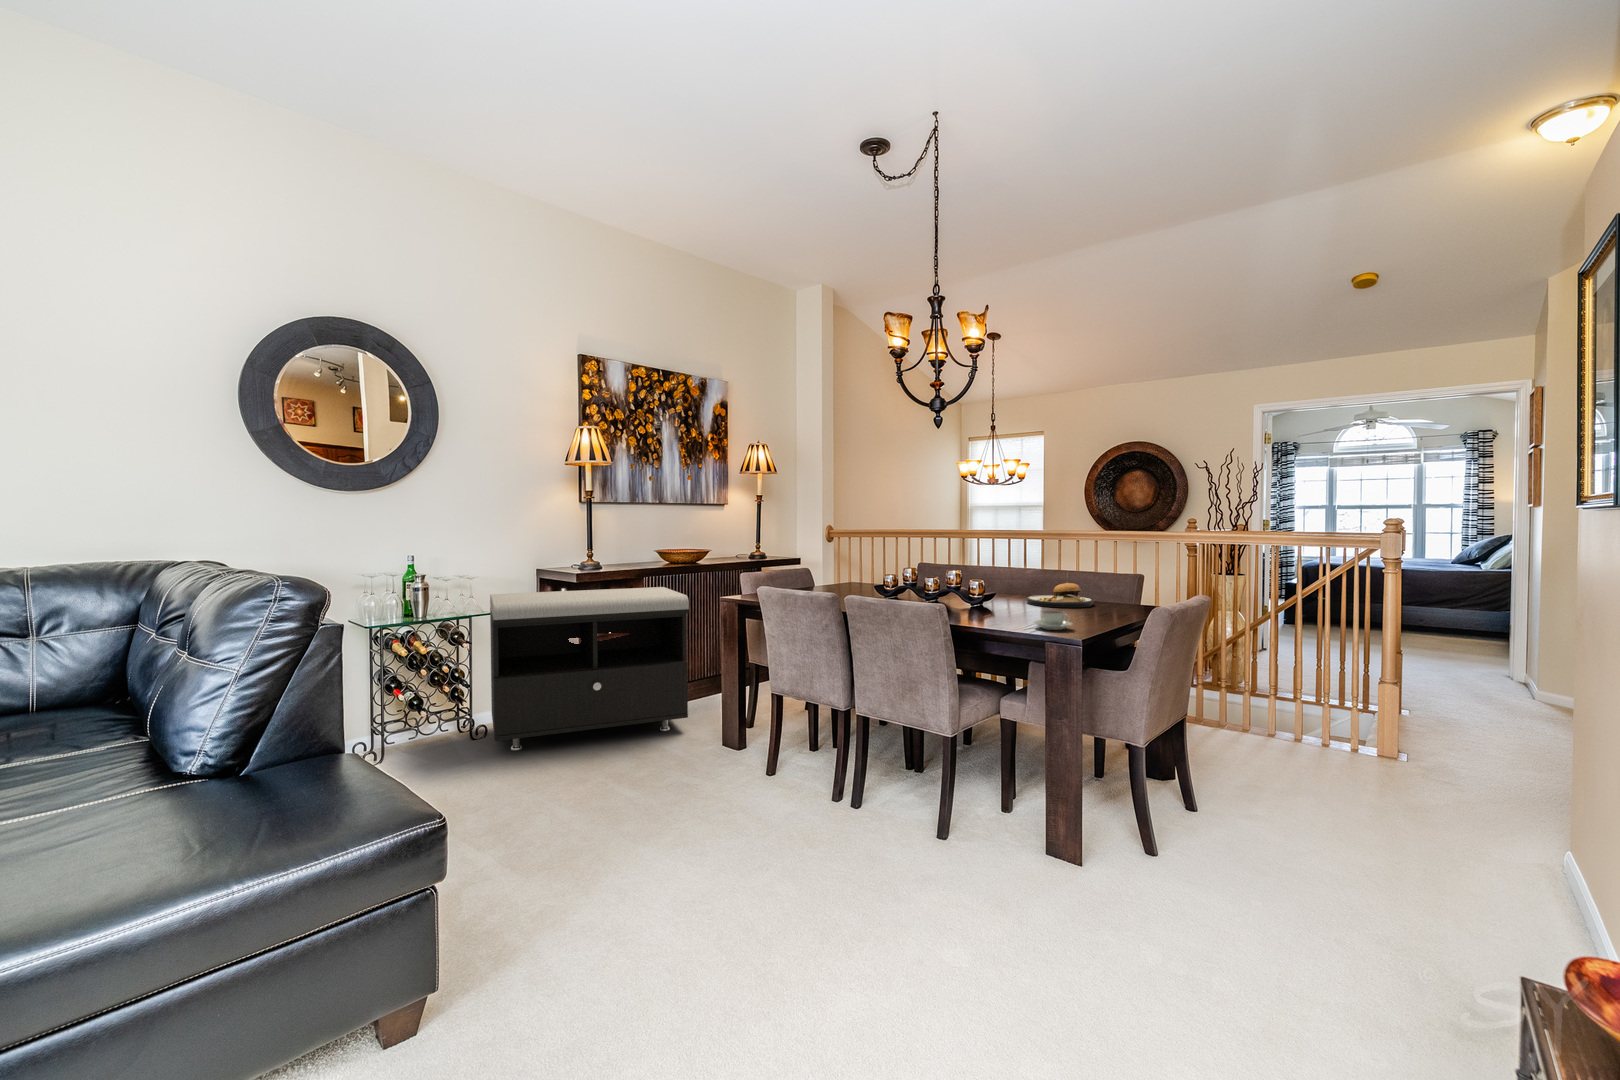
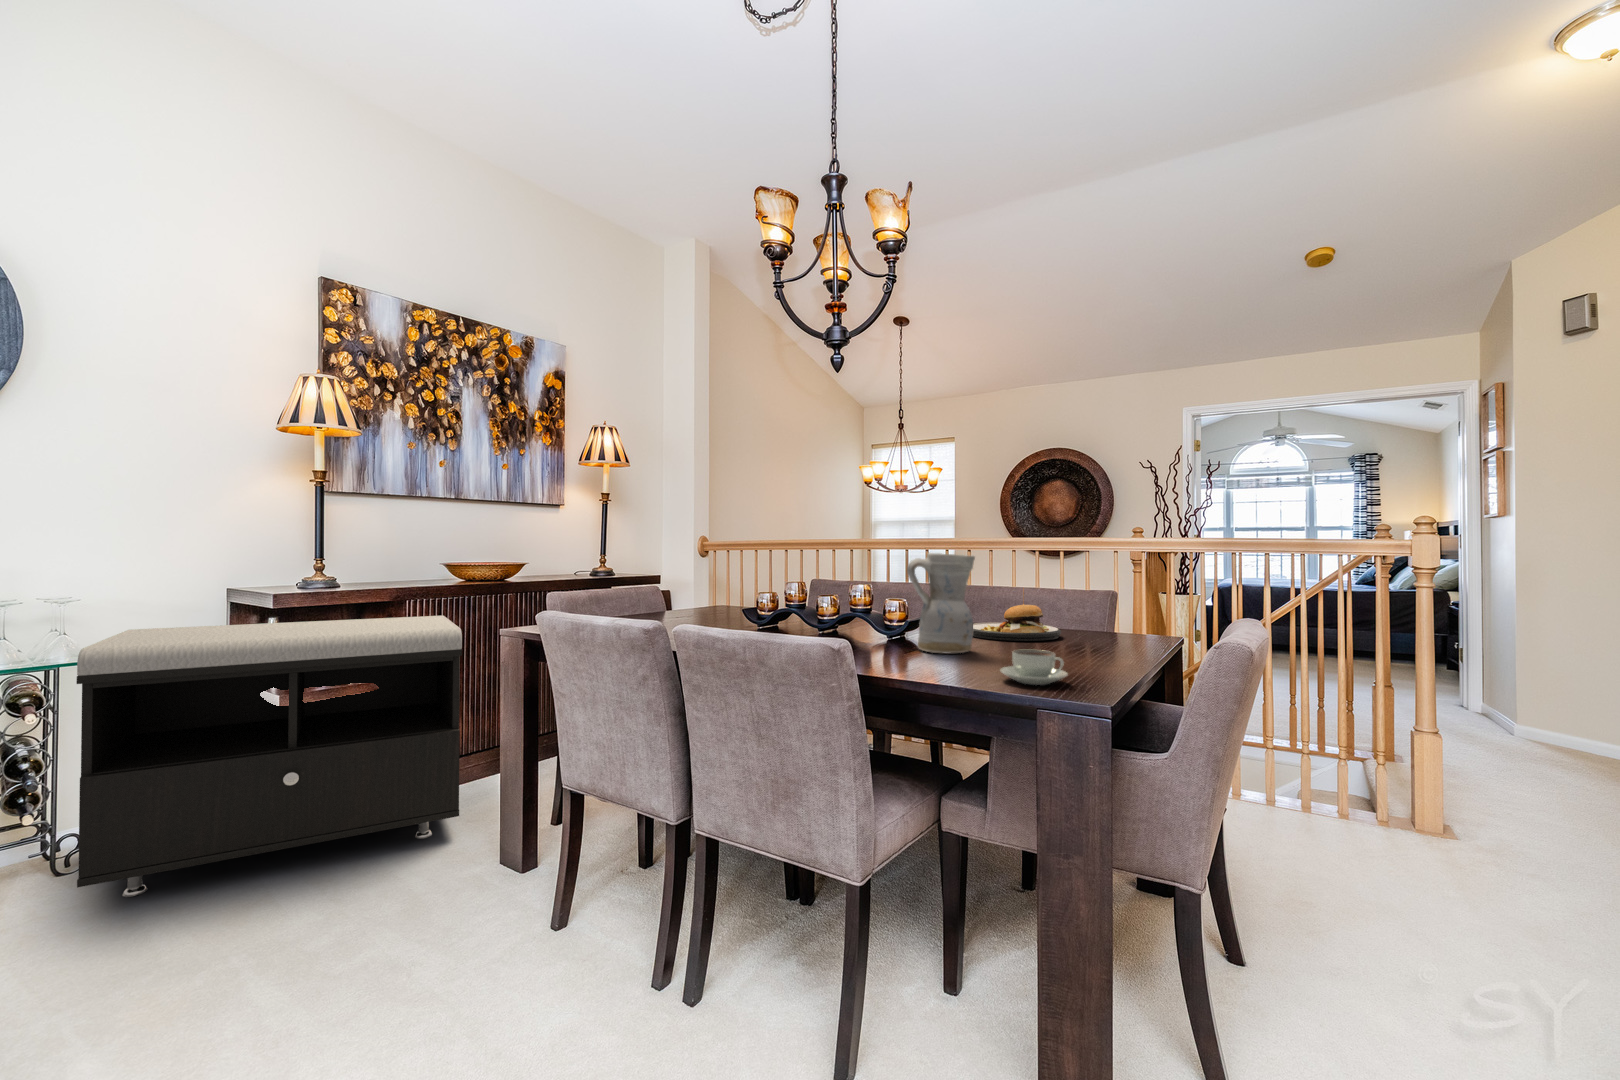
ceramic pitcher: none [983,550,1027,614] -> present [907,553,975,654]

